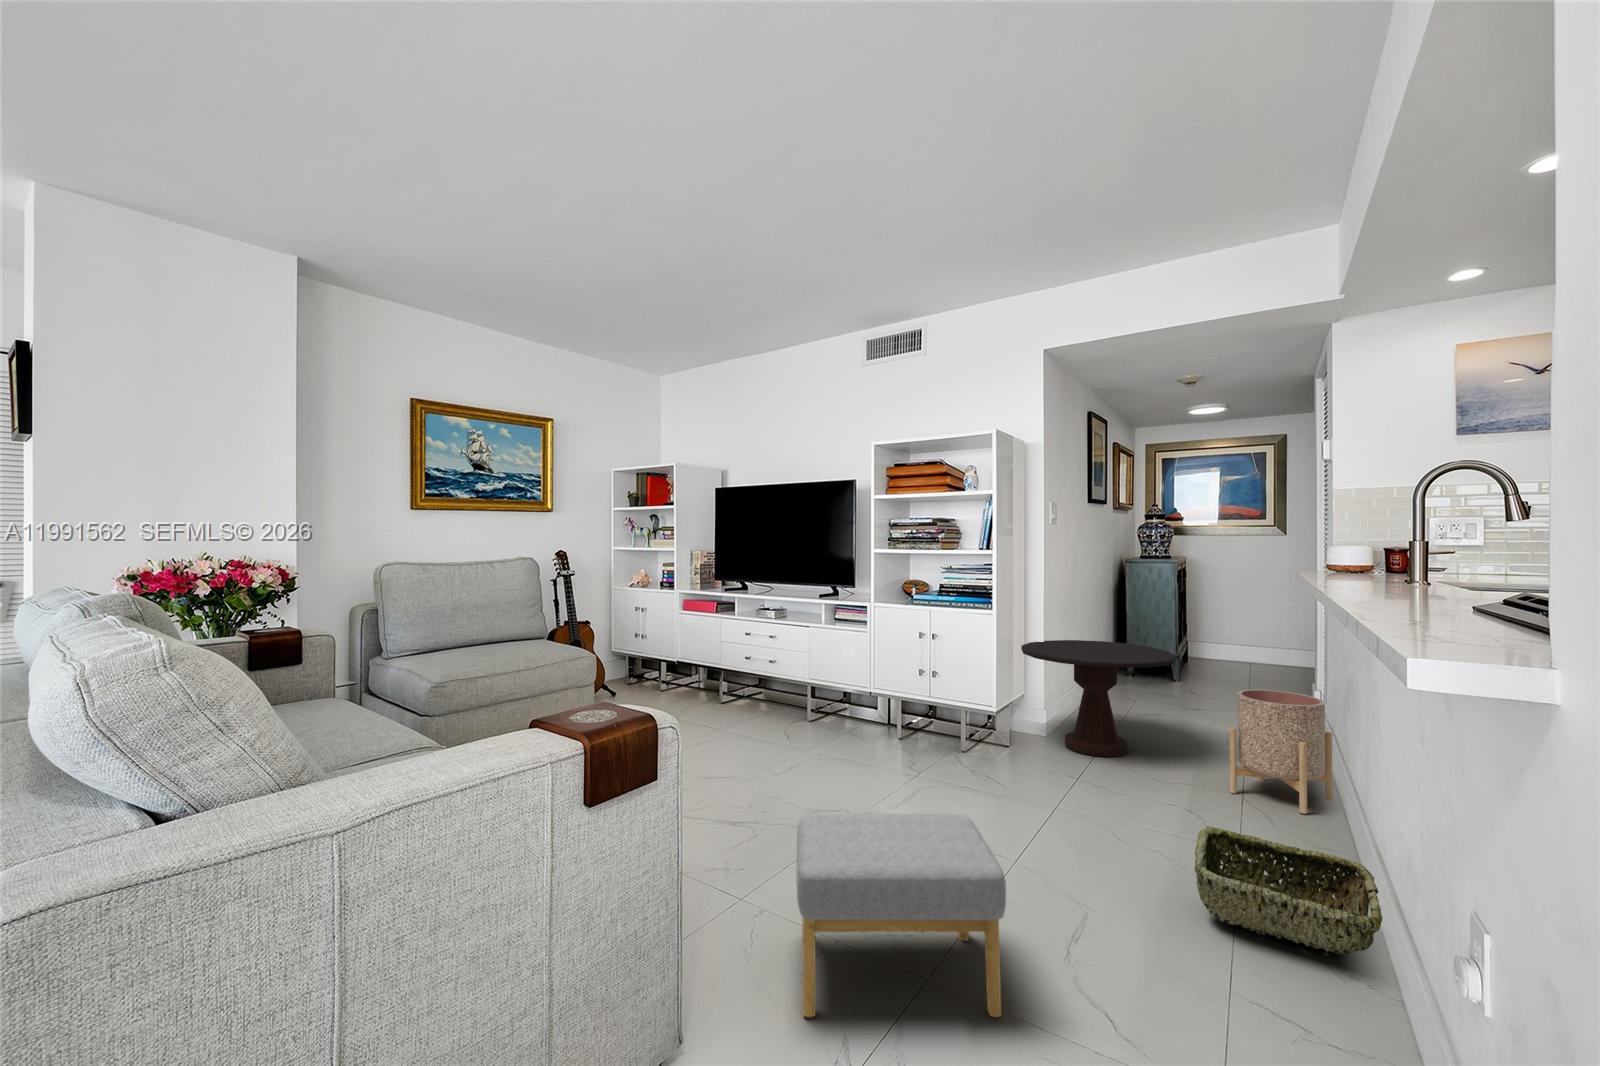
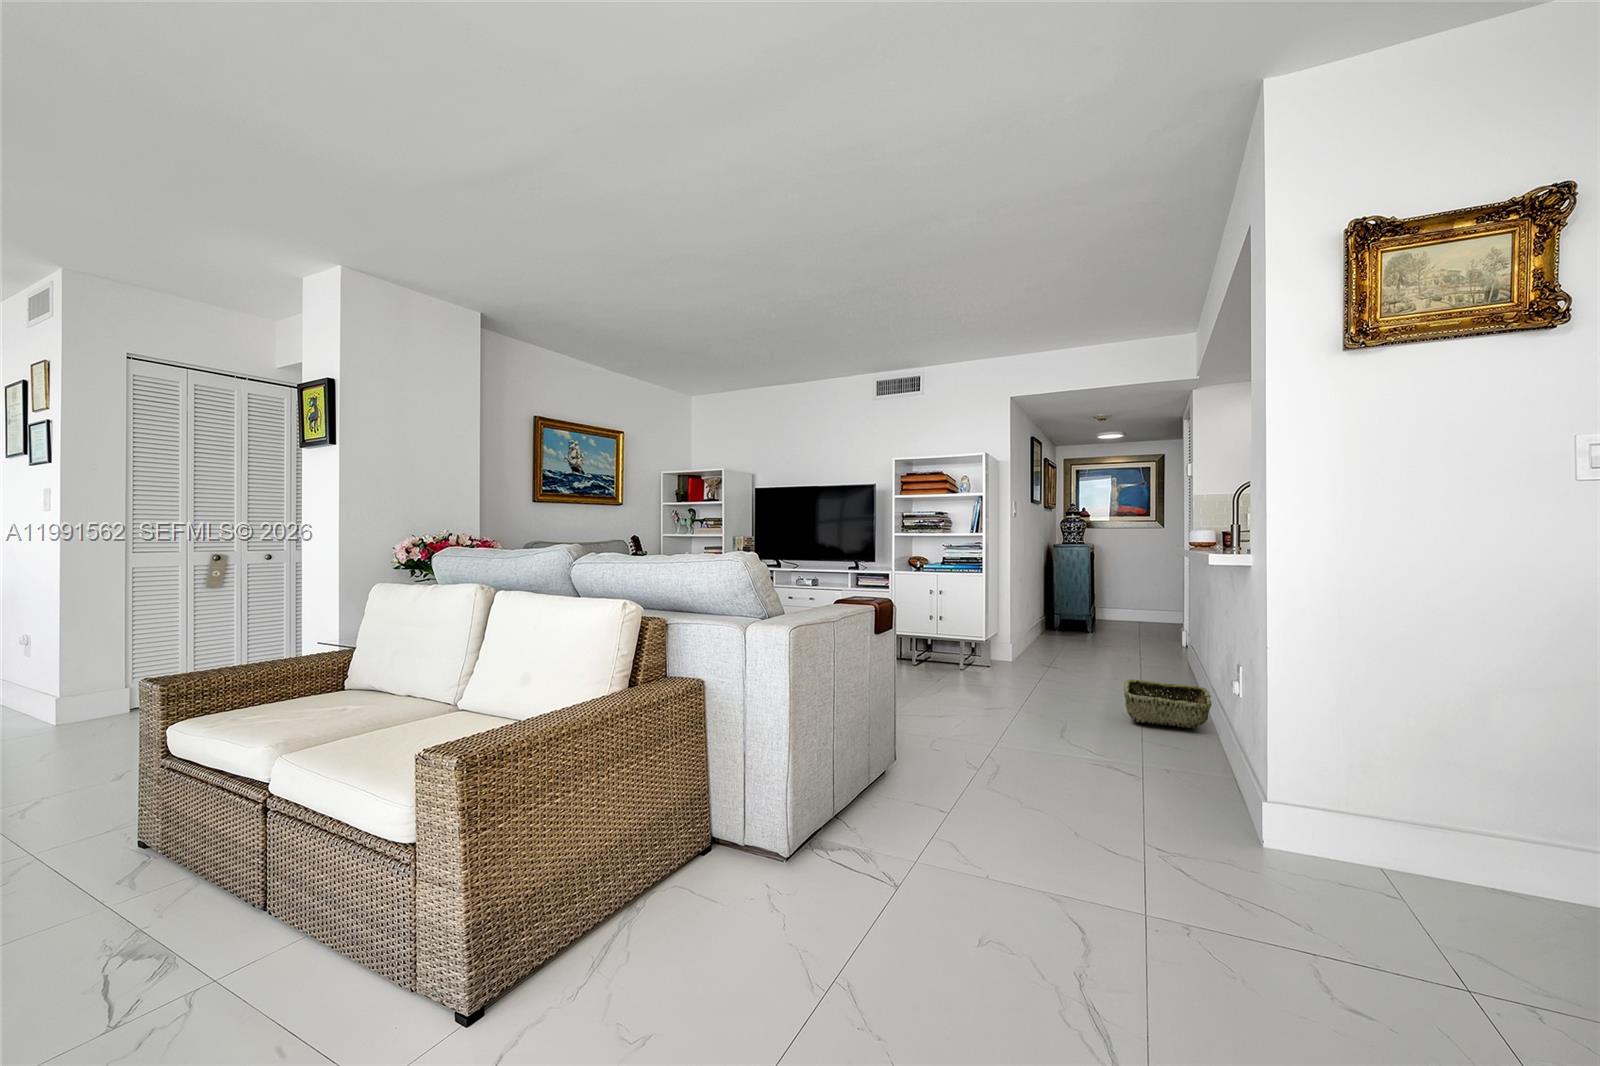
side table: present [1021,640,1177,757] -> none [998,598,1100,671]
planter: present [1230,689,1333,814] -> none [1134,620,1192,688]
footstool: present [797,814,1006,1017] -> none [926,668,1046,756]

